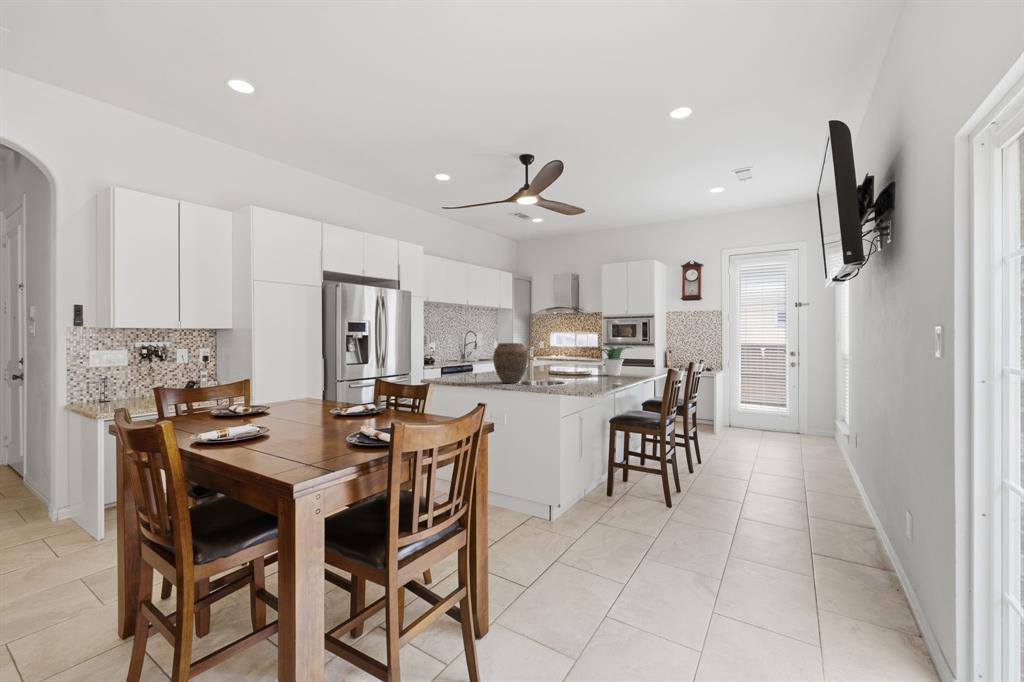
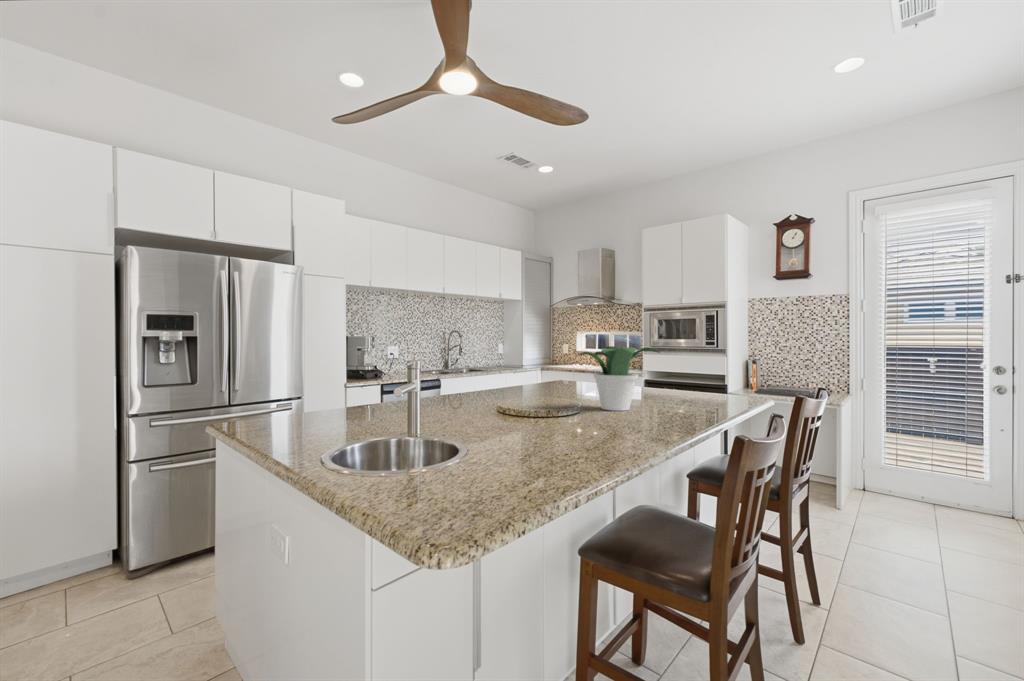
vase: present [493,343,528,383] -> none [295,332,381,428]

